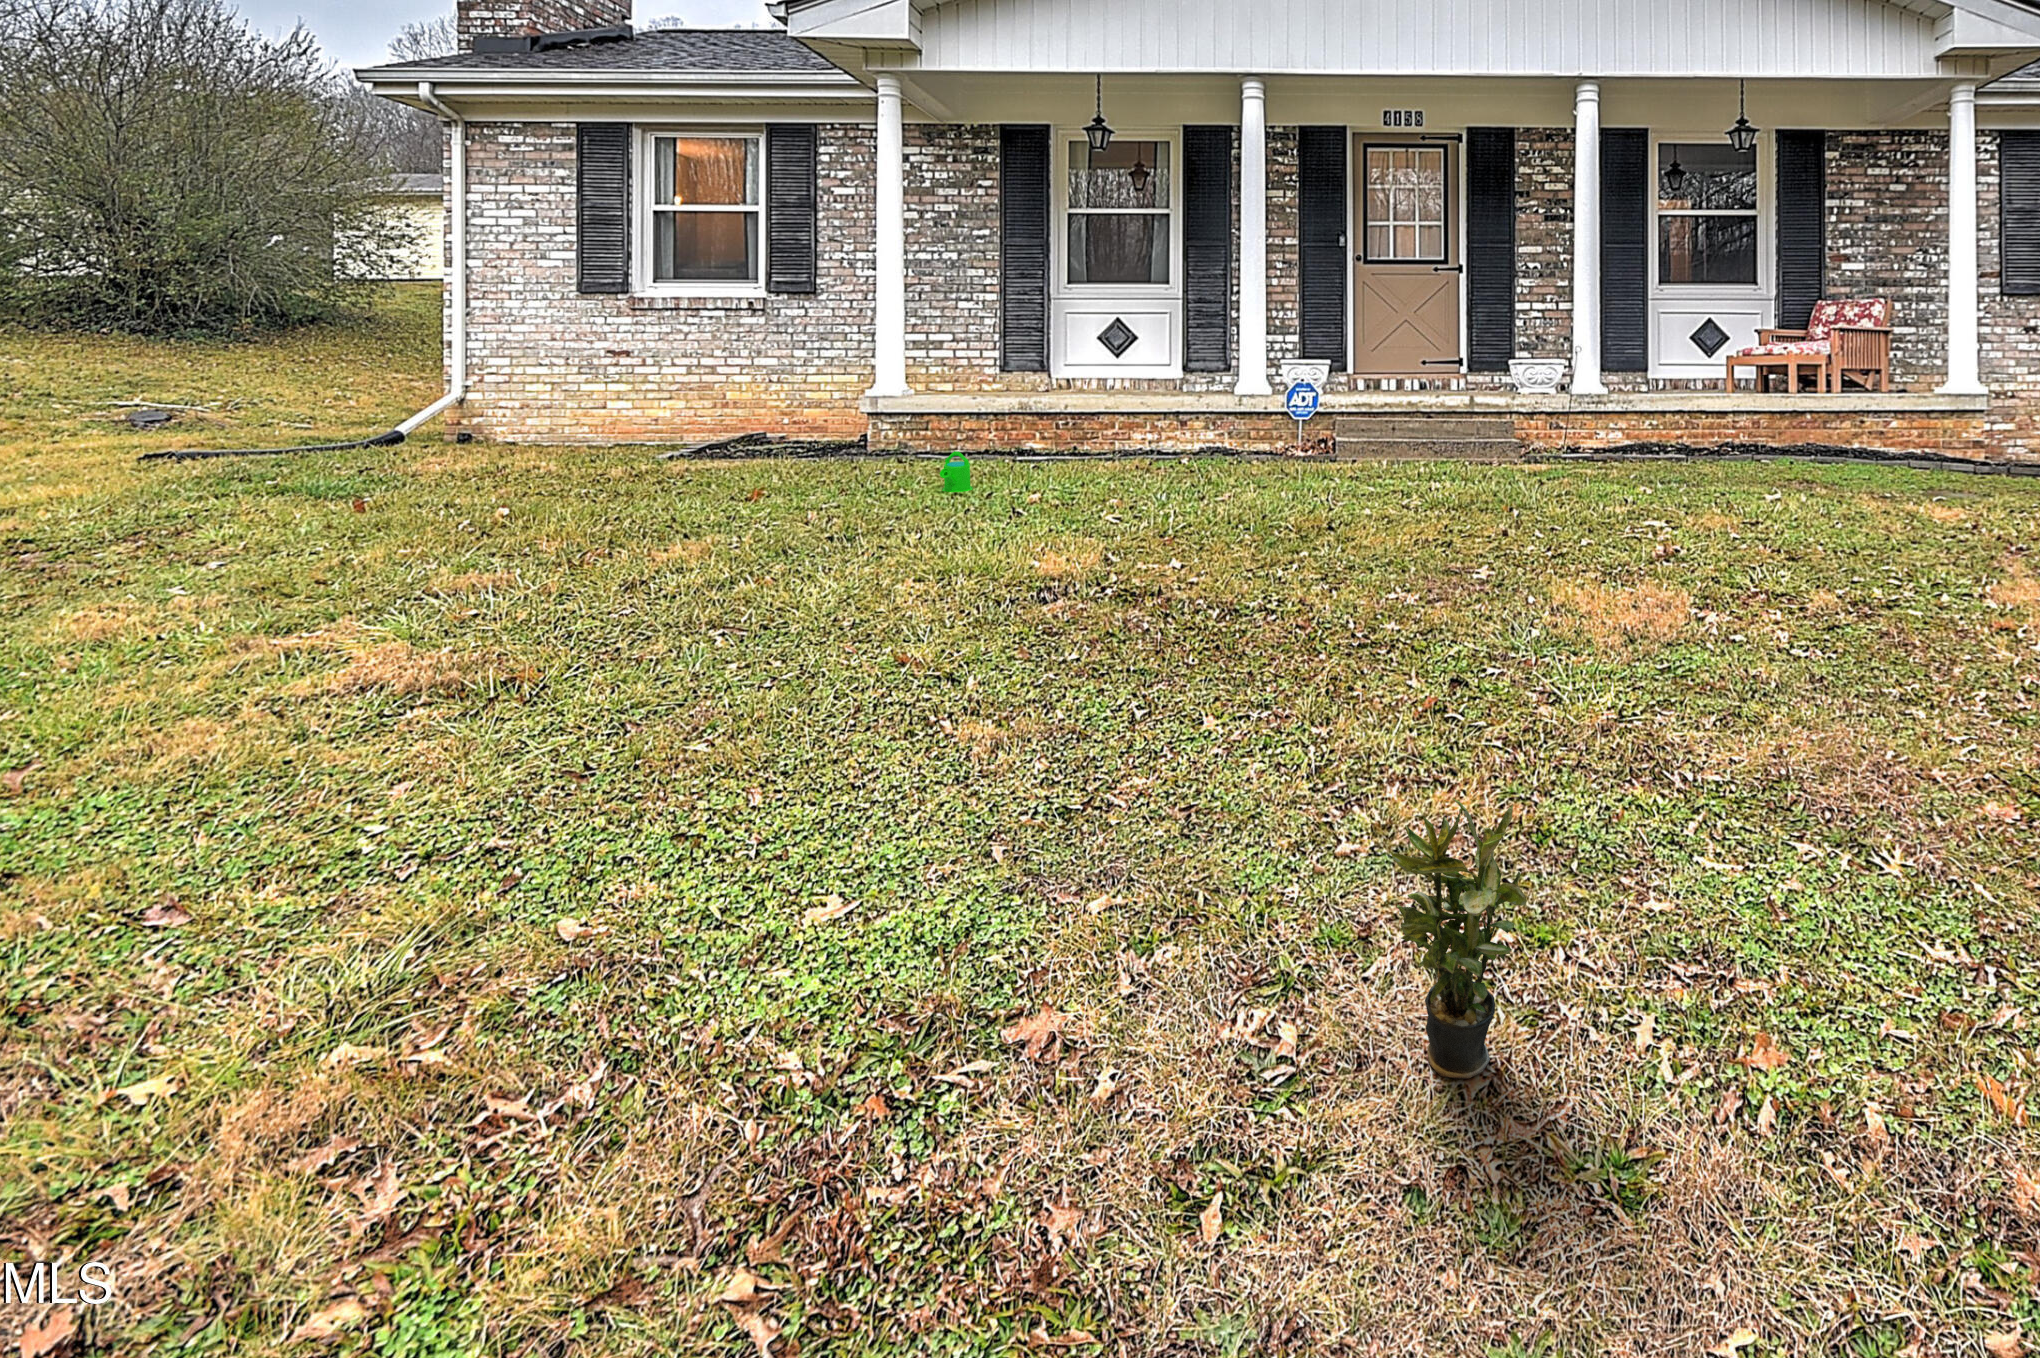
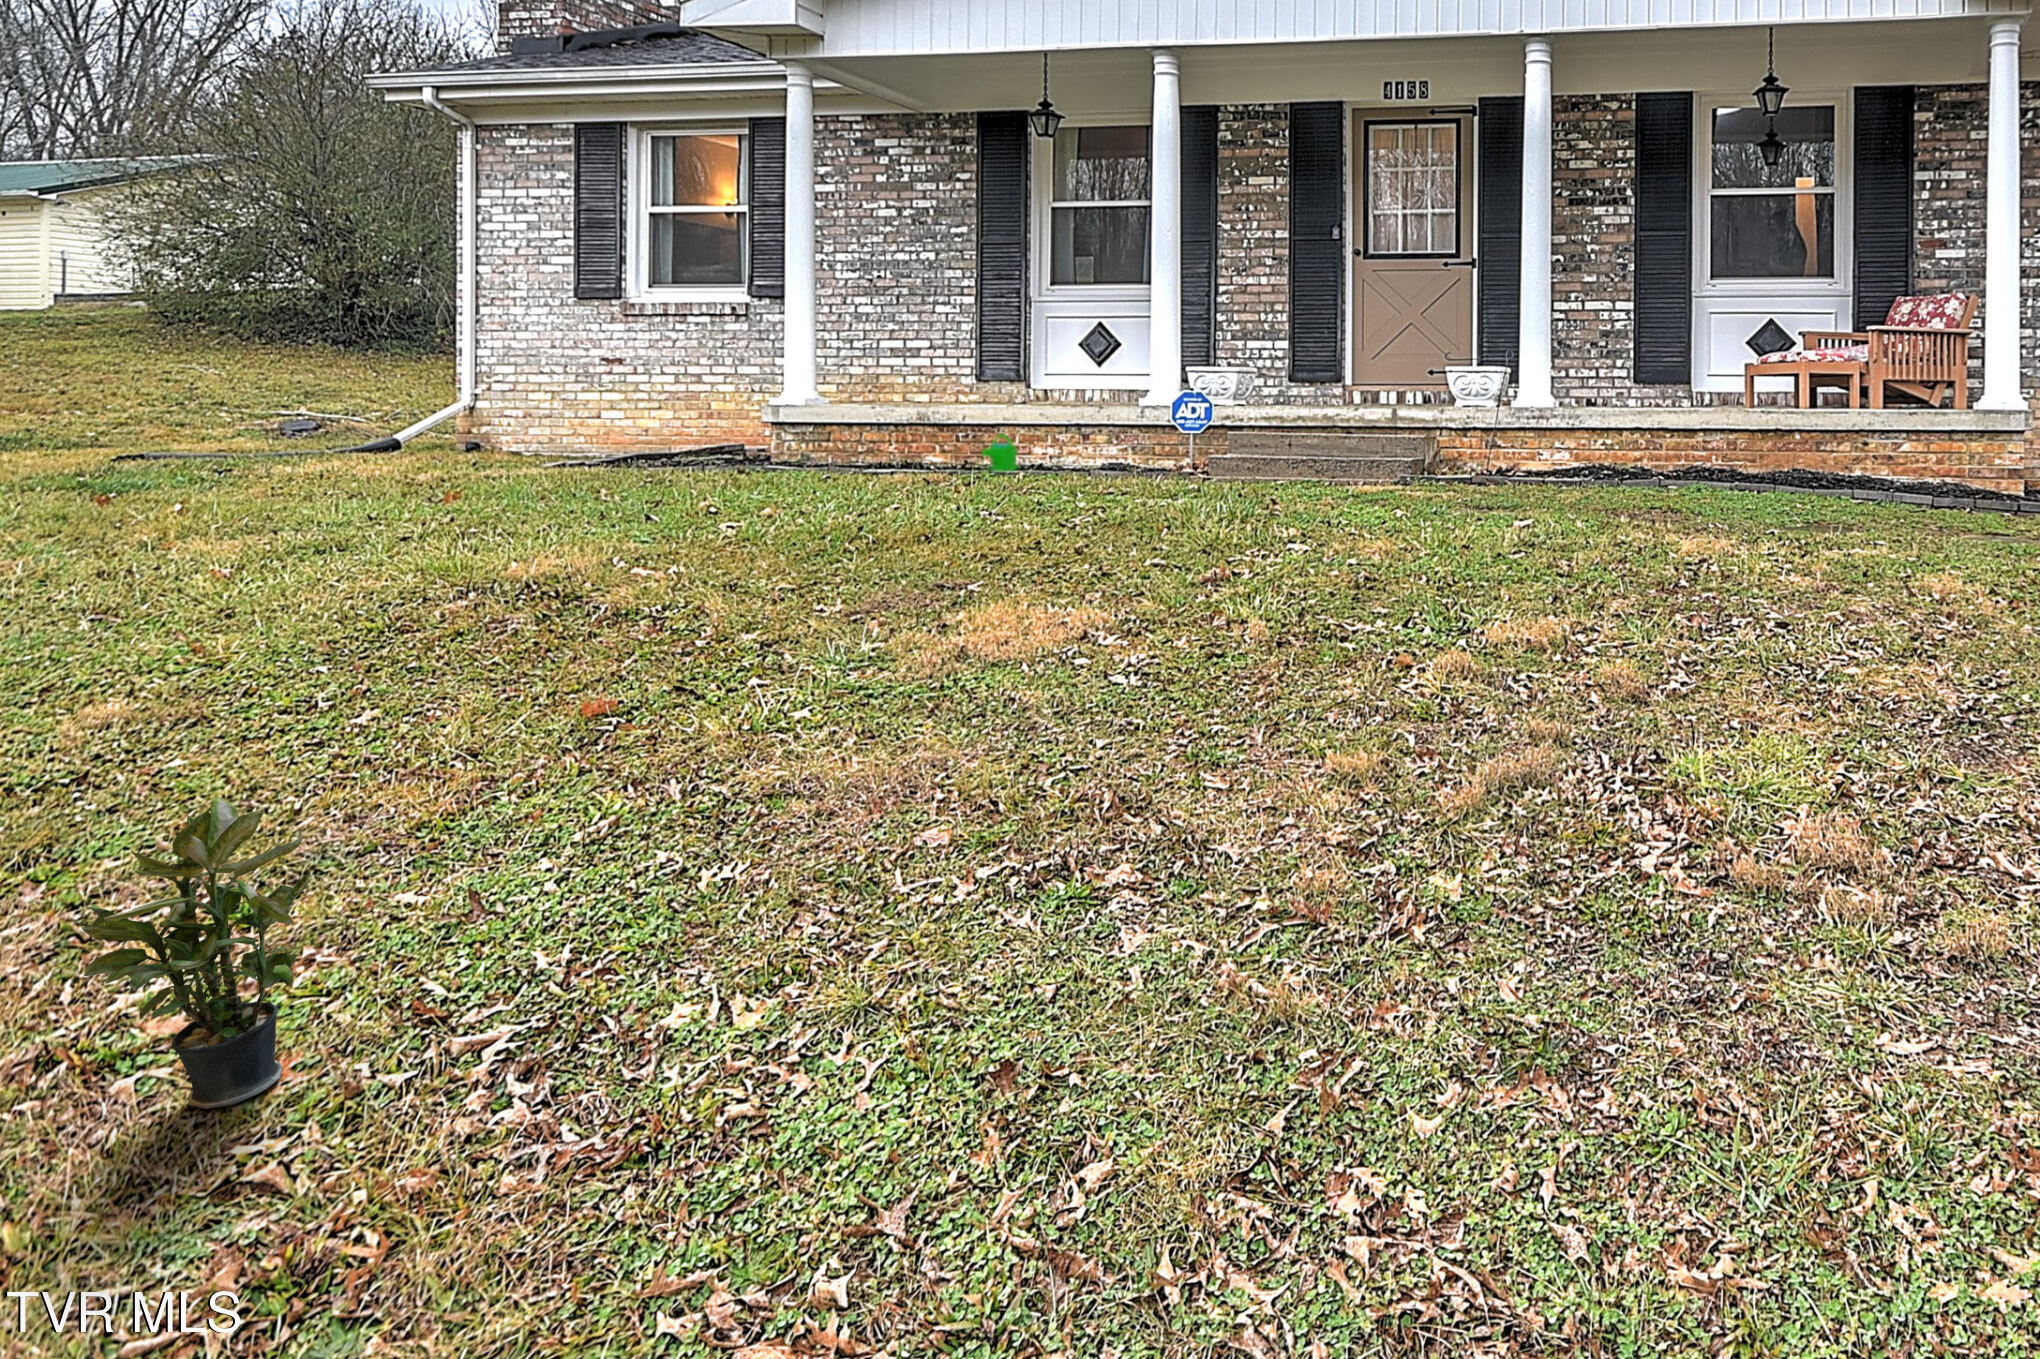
watering can: present [940,451,973,492] -> present [983,433,1018,471]

